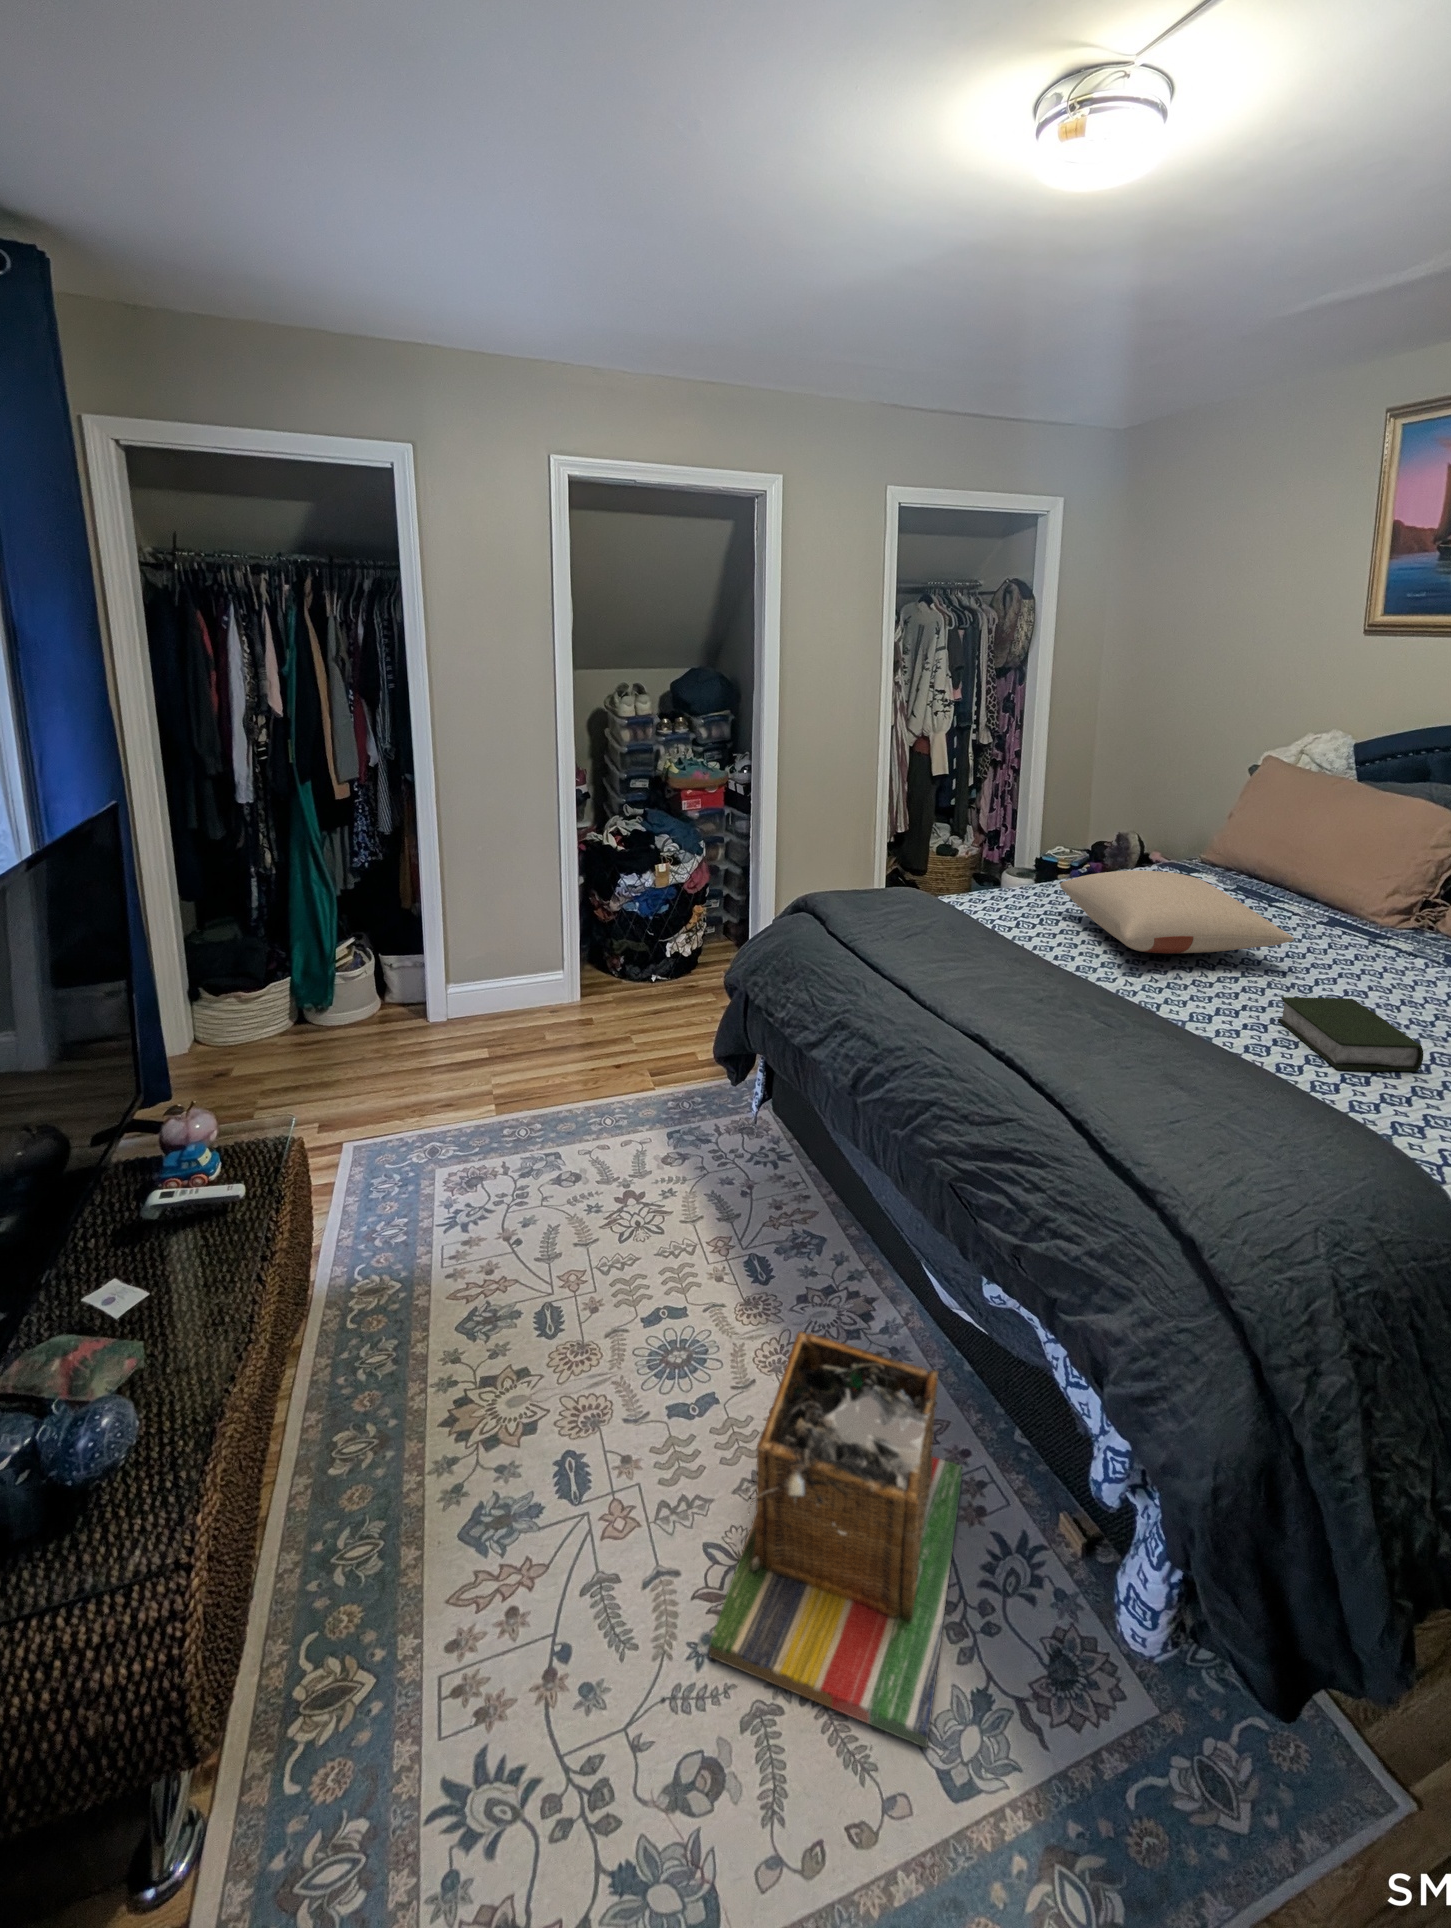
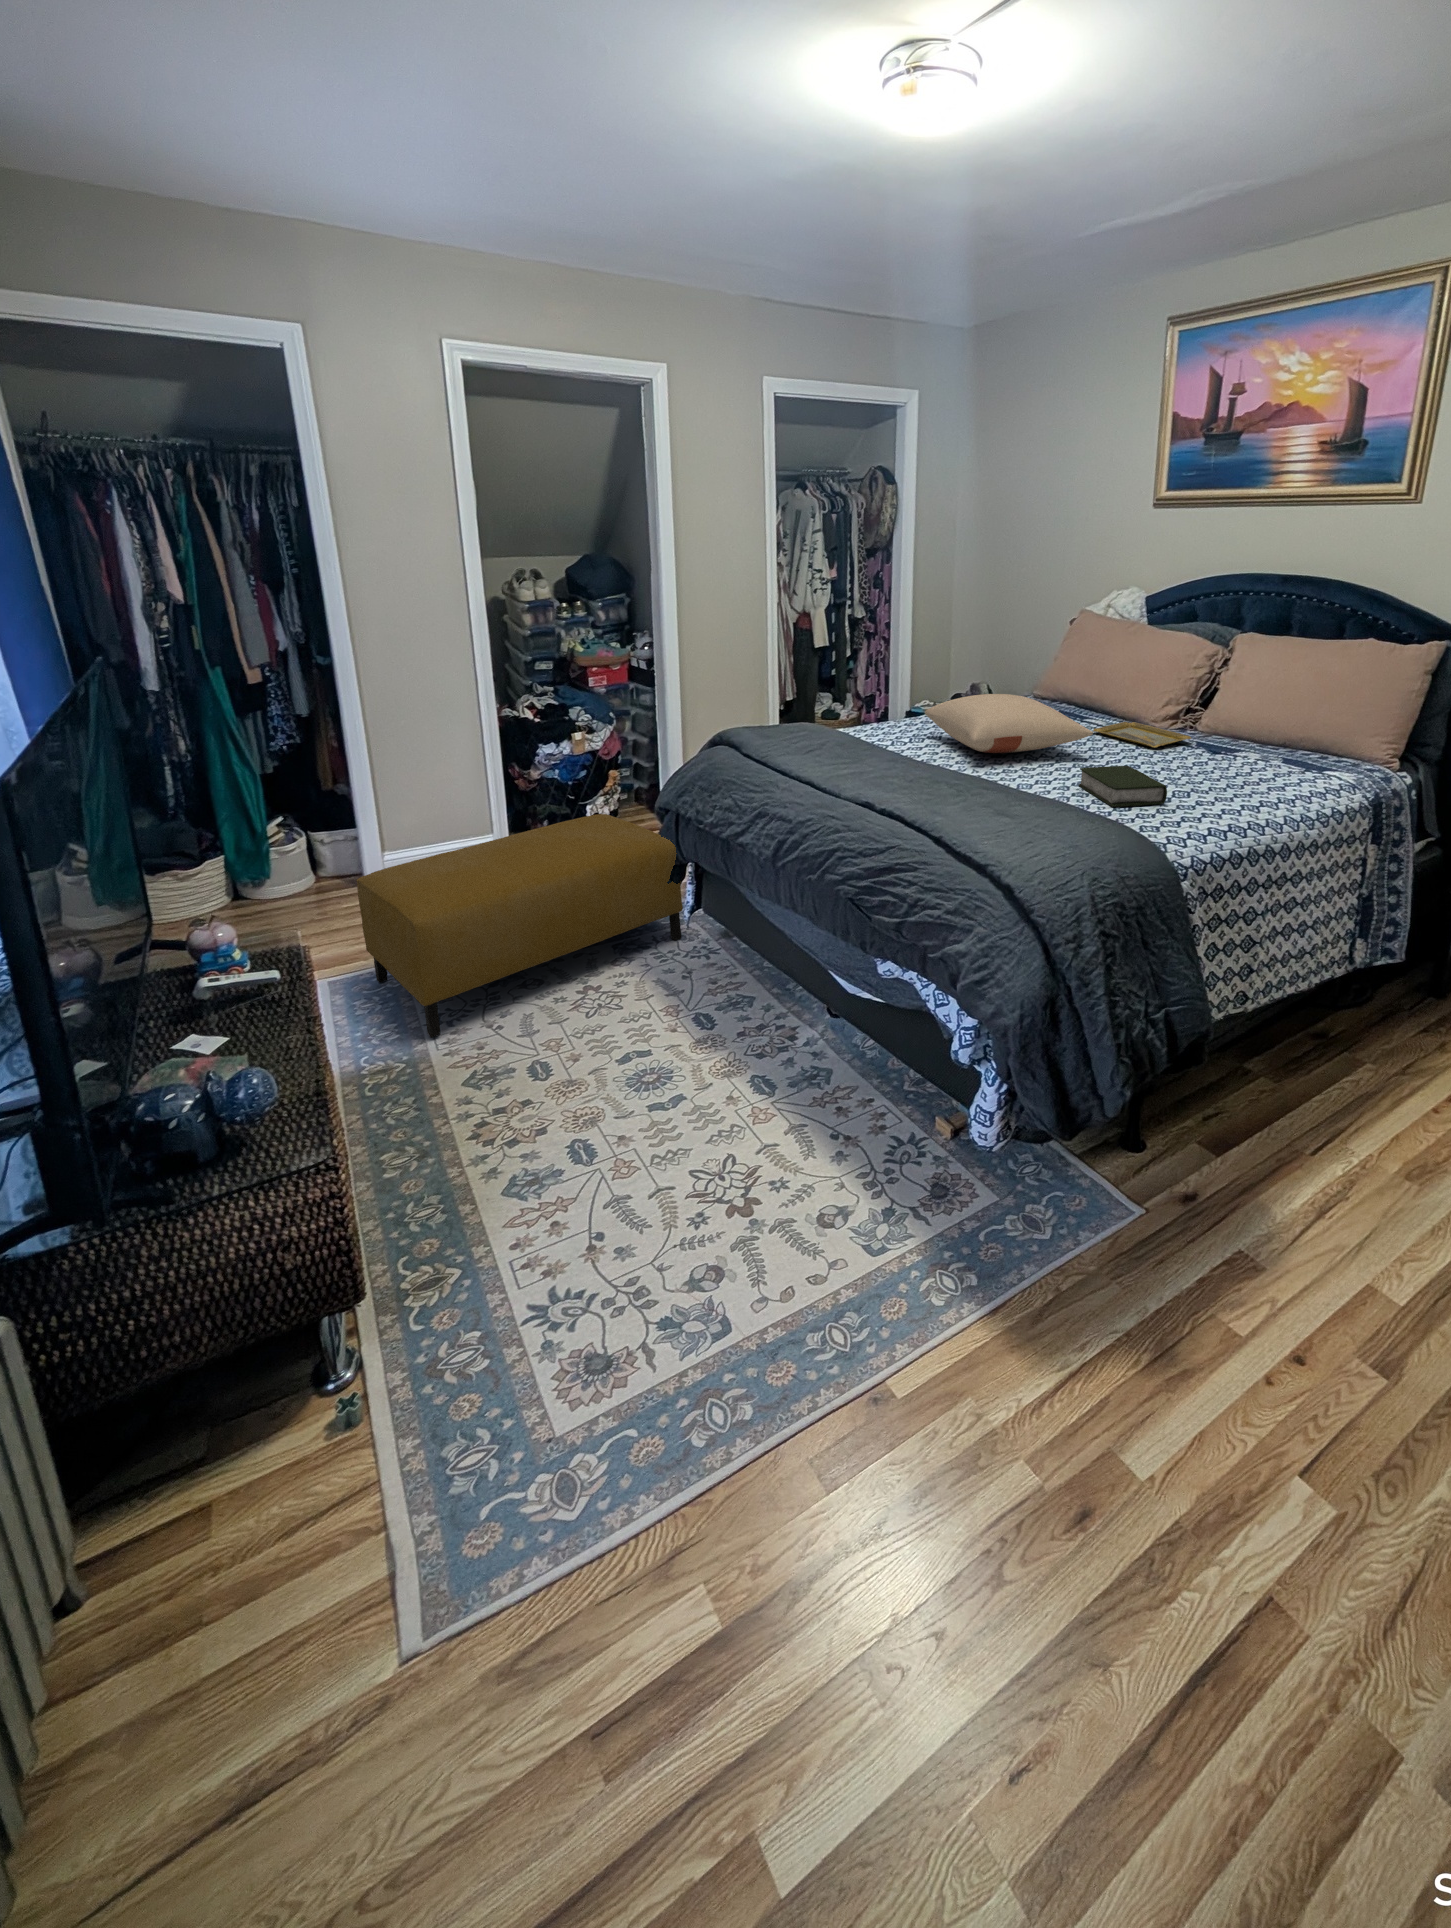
tray: none [1284,911,1433,959] -> present [1093,722,1191,747]
ottoman: none [393,967,751,1245] -> present [356,814,683,1038]
laundry basket: present [709,1331,962,1748] -> none [703,1027,869,1236]

